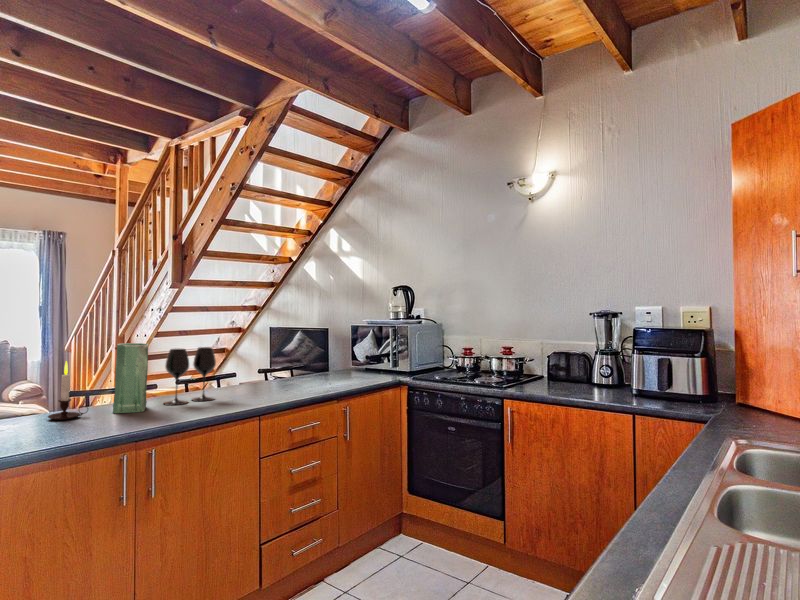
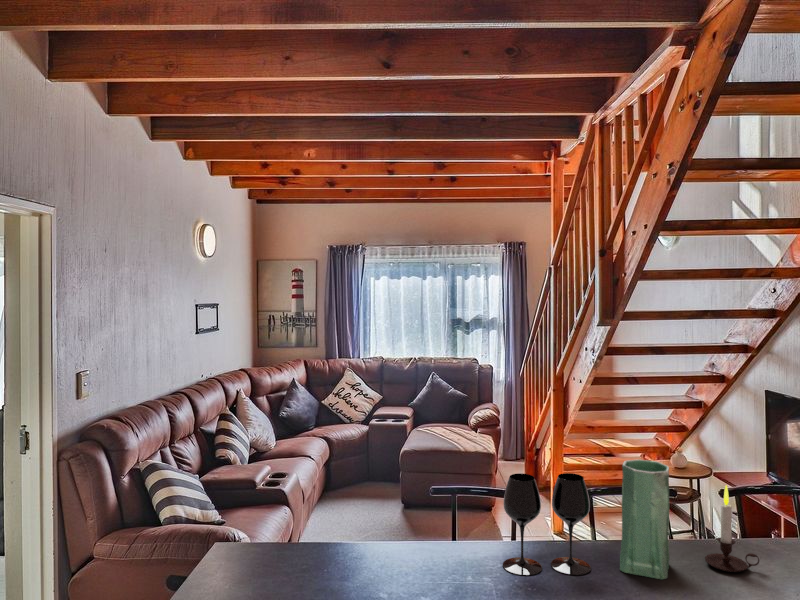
vase: present [113,343,148,413] -> present [620,459,669,579]
candle: present [48,361,88,420] -> present [705,485,759,572]

